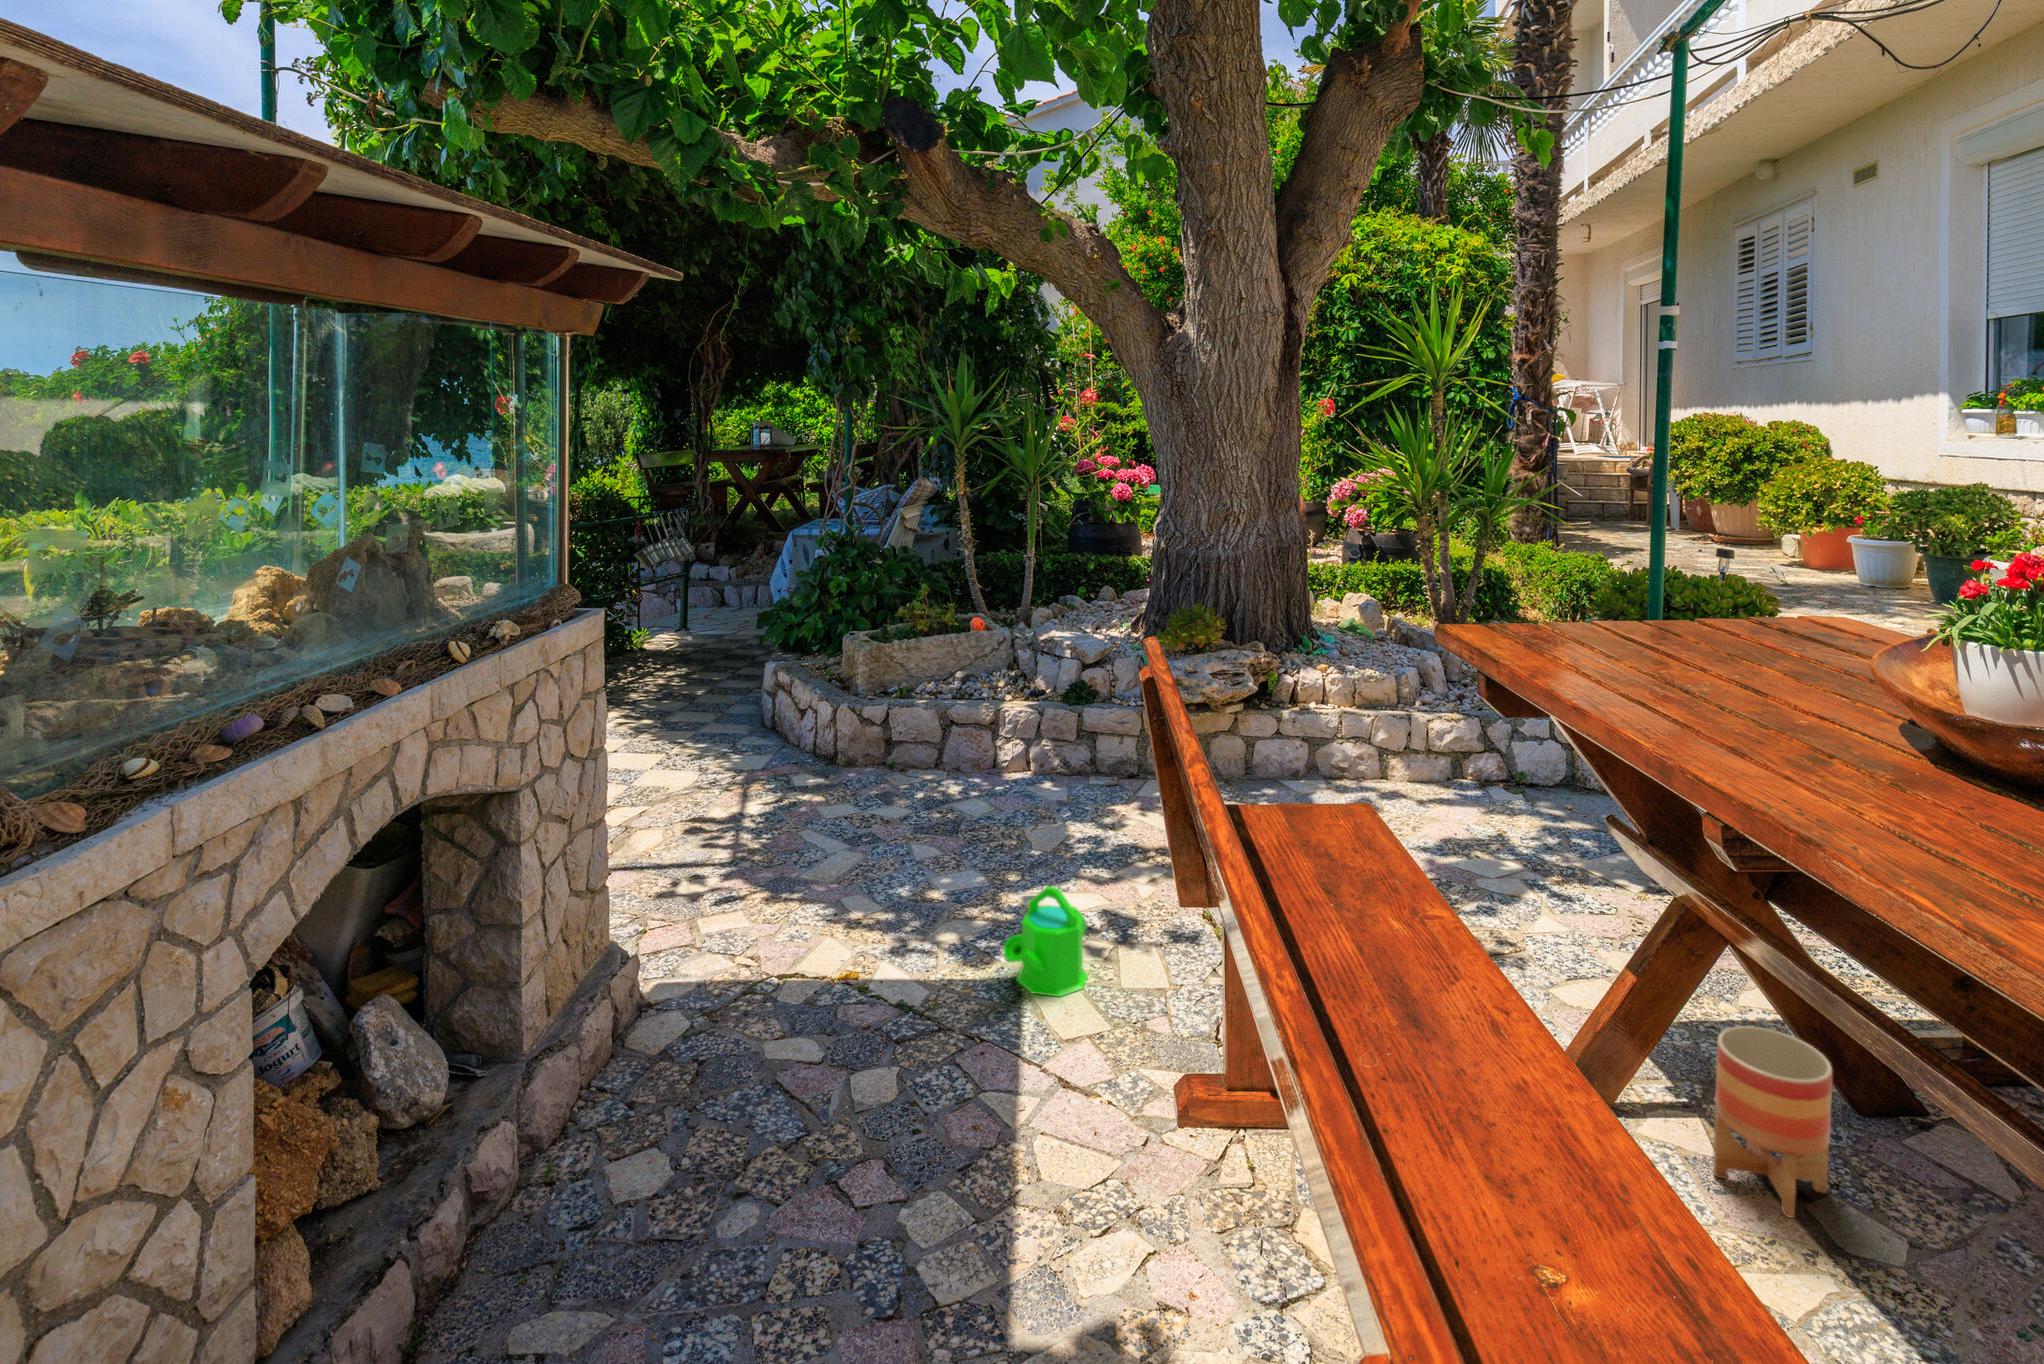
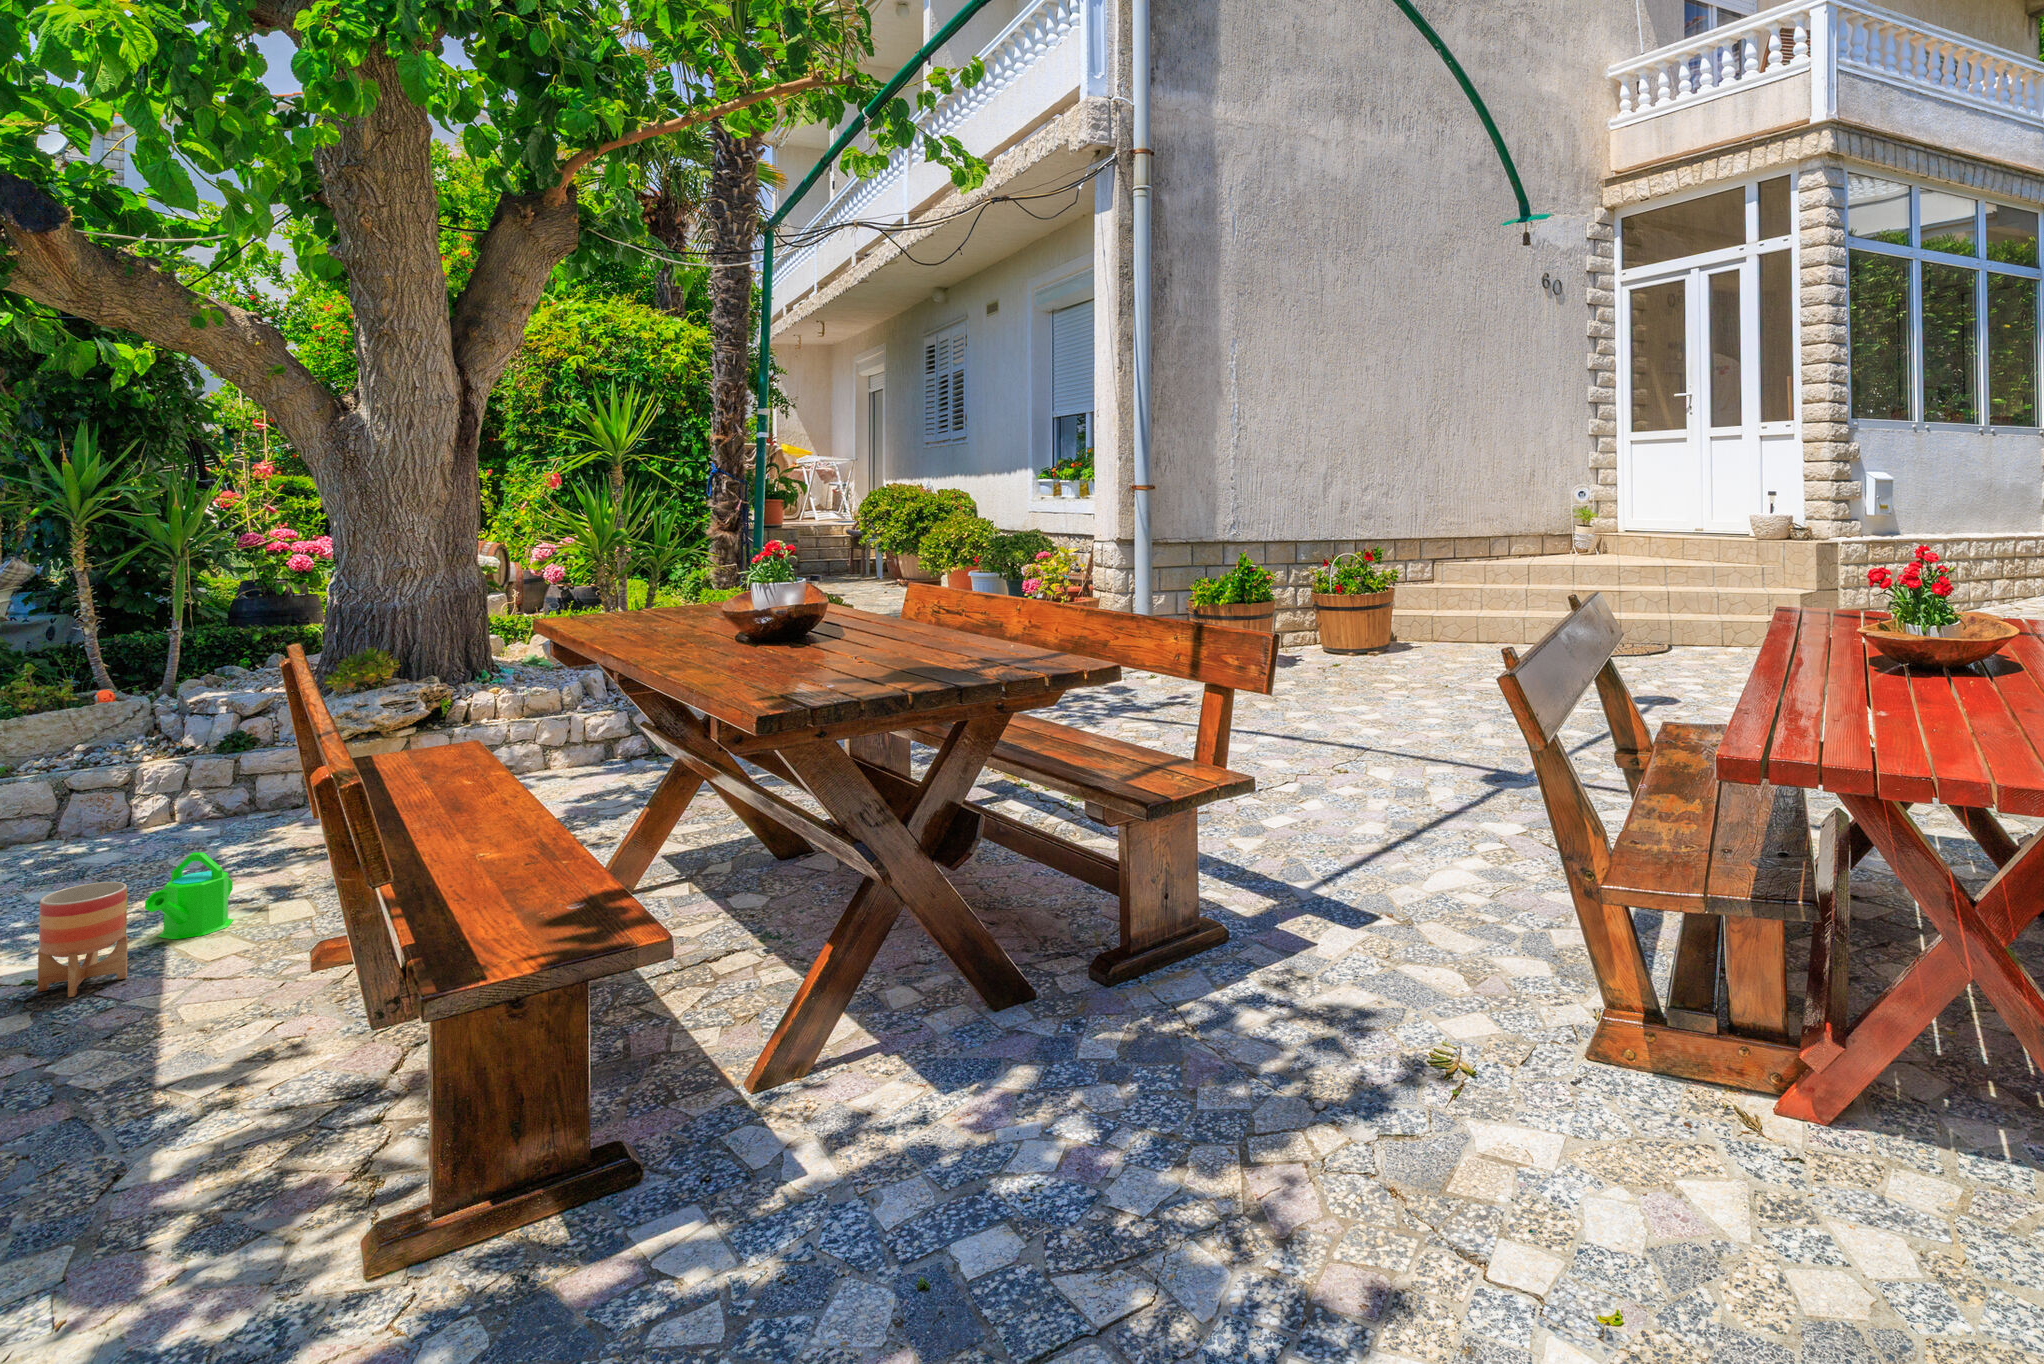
planter: present [1713,1026,1832,1218] -> present [38,882,128,997]

